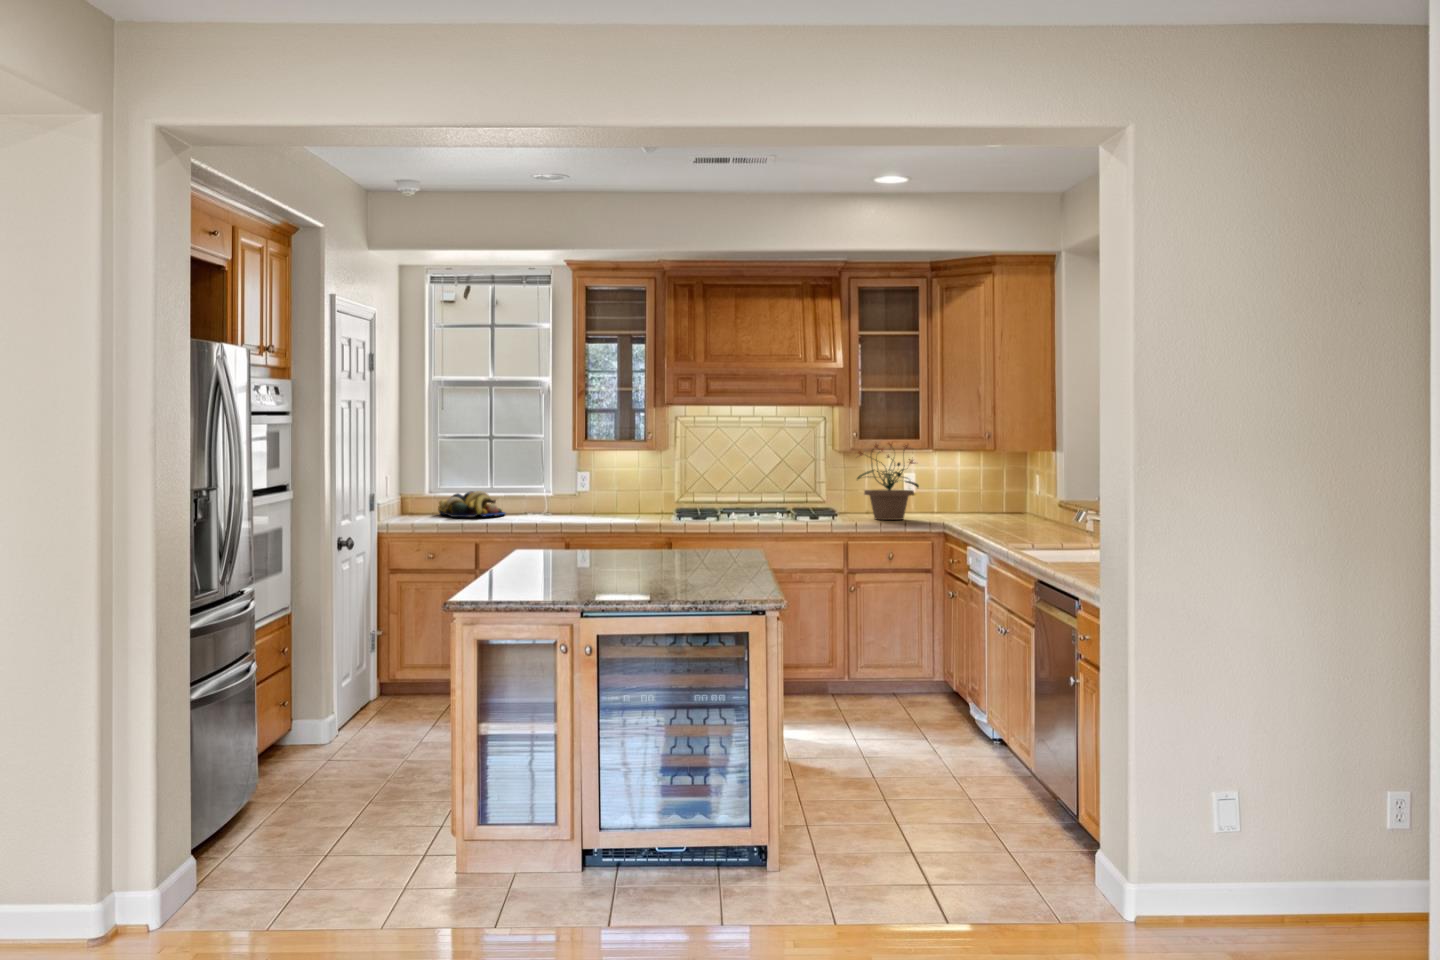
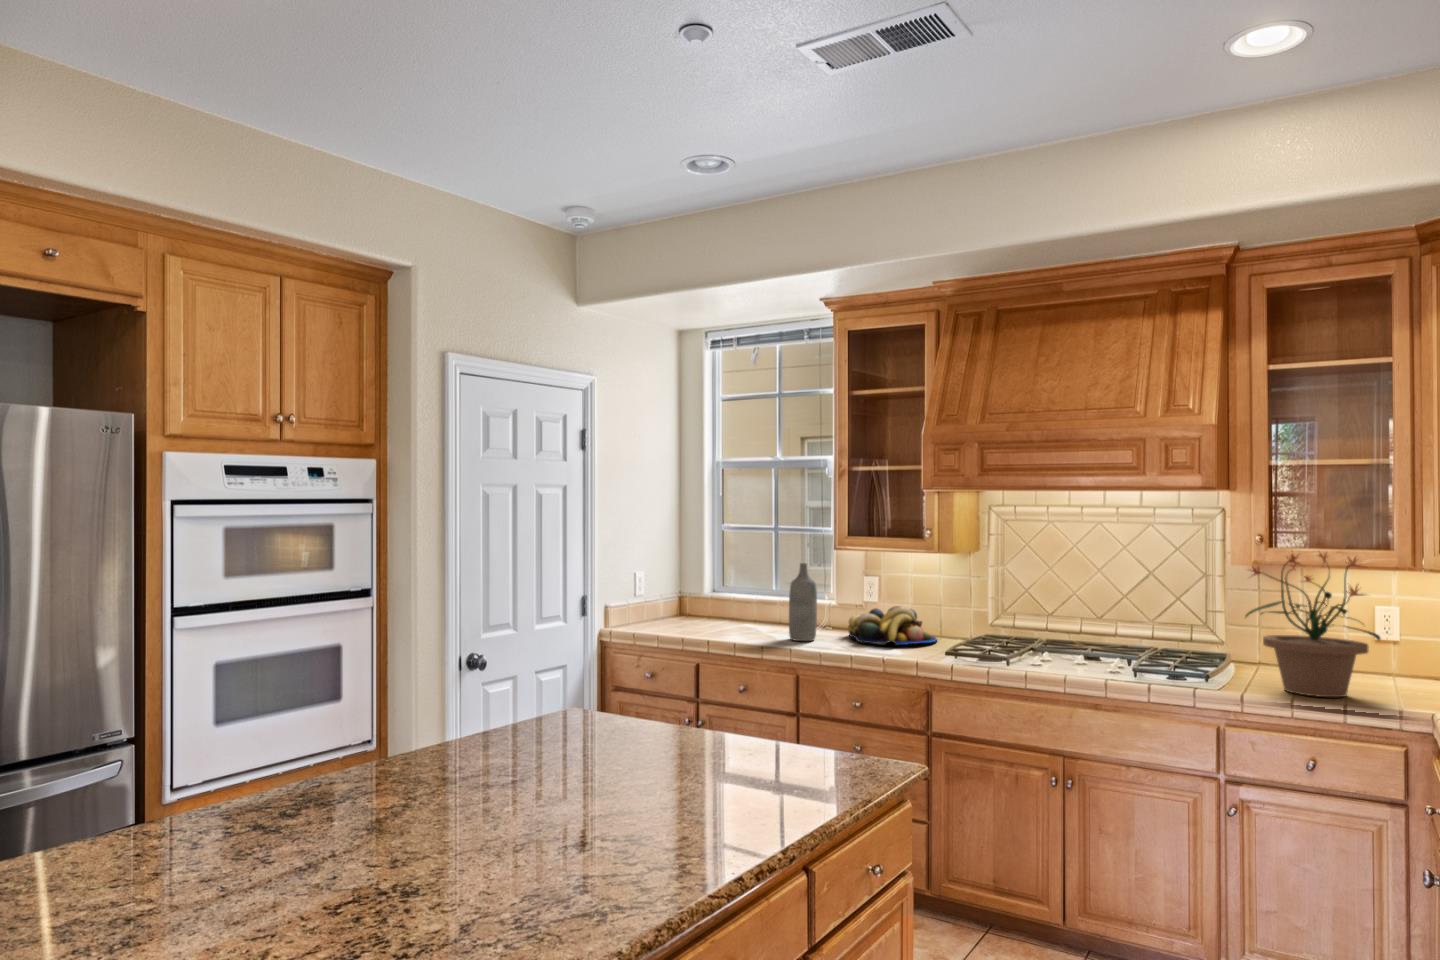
bottle: none [548,462,570,520] -> present [789,563,817,641]
fruit bowl: present [438,491,505,517] -> present [848,606,937,645]

